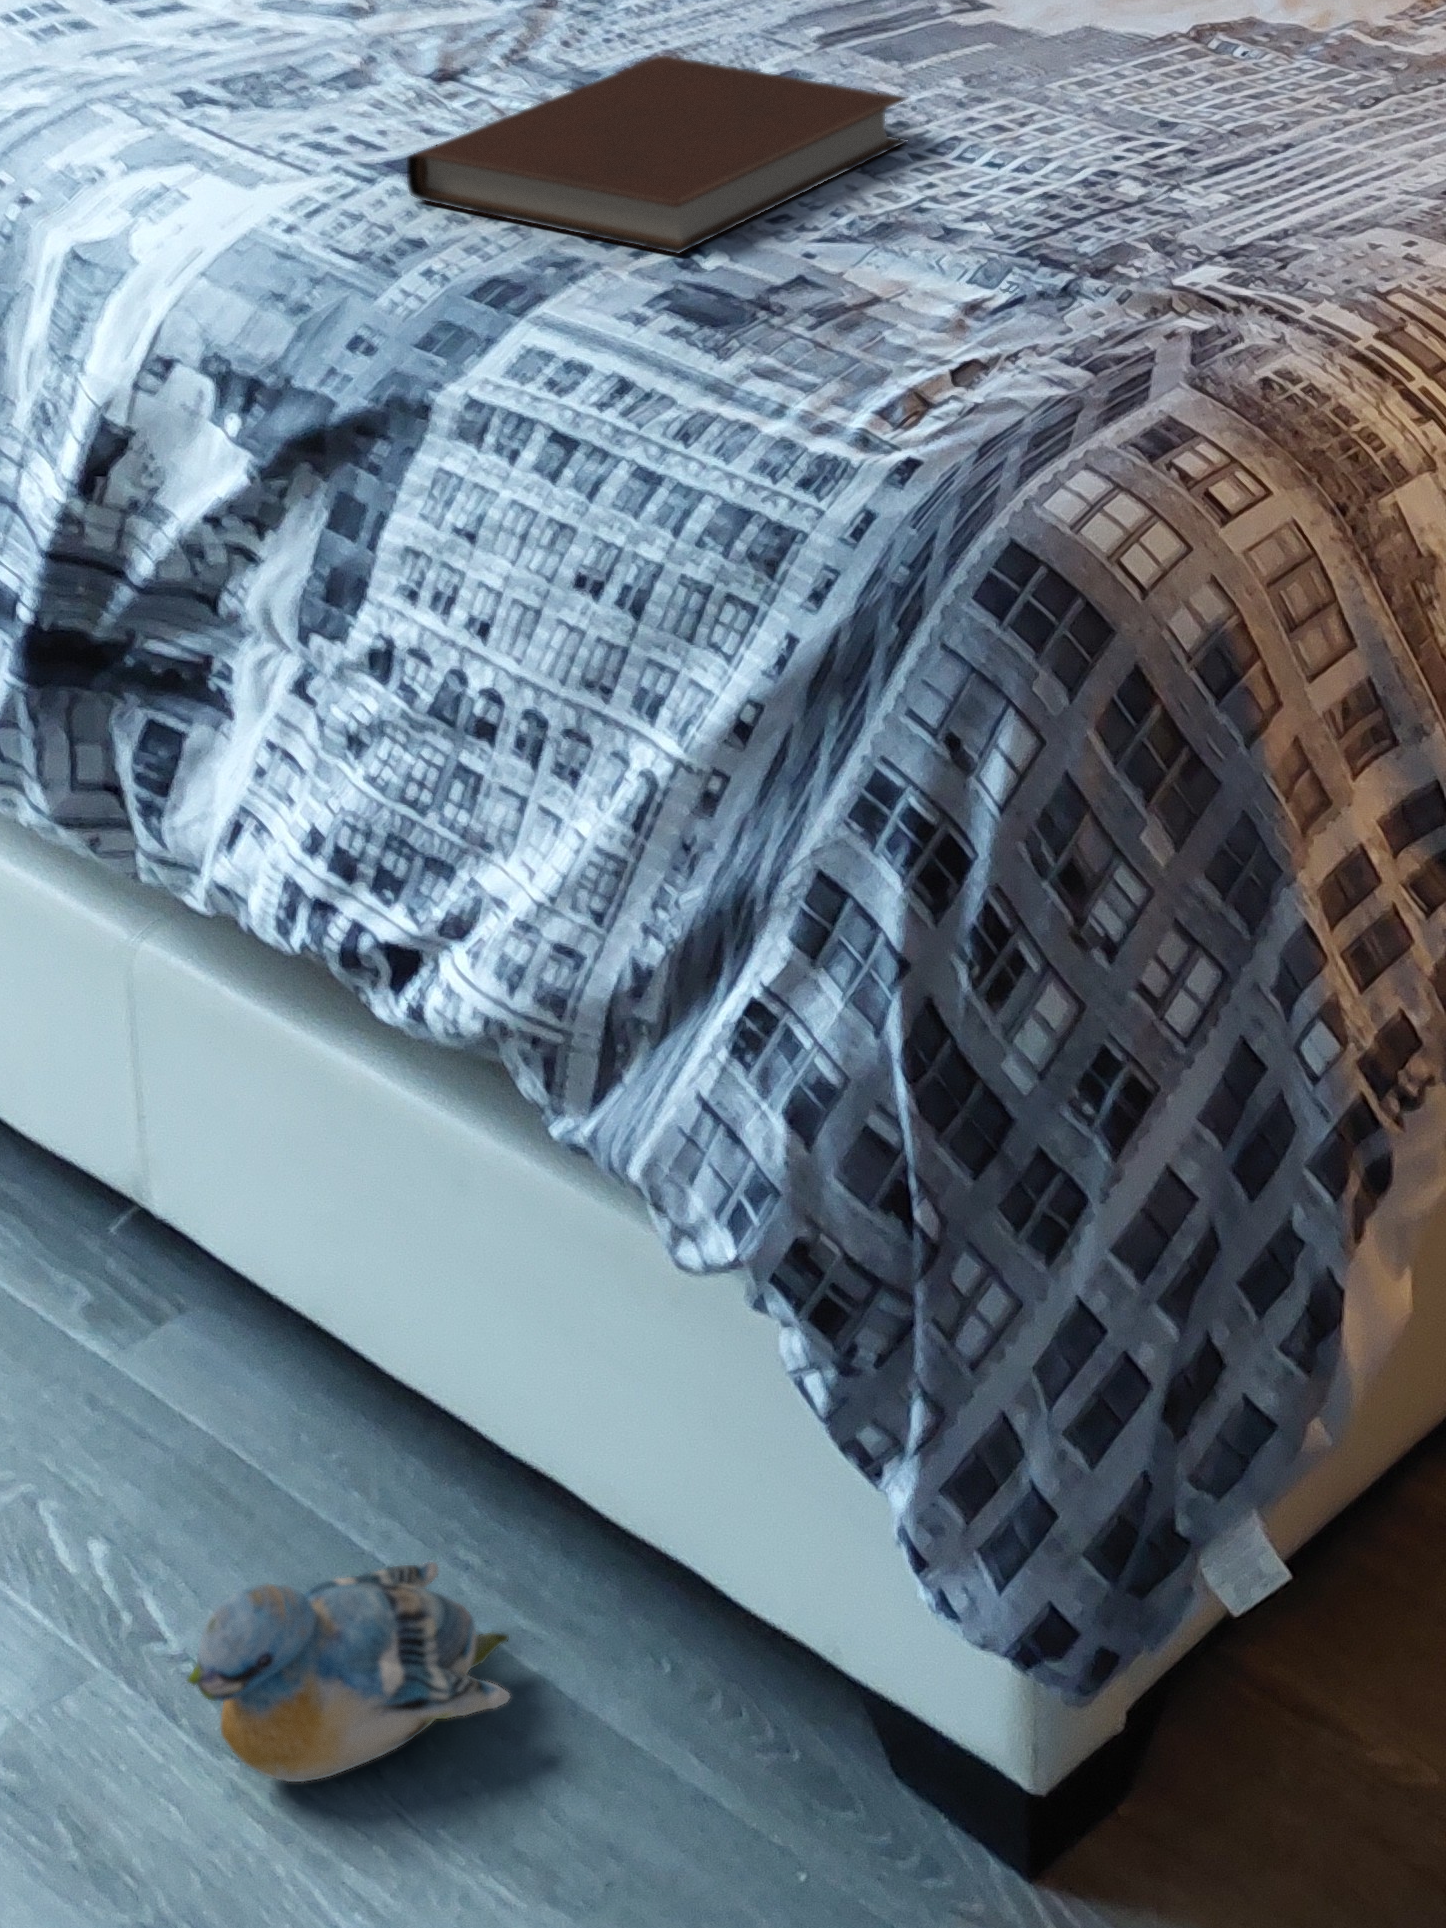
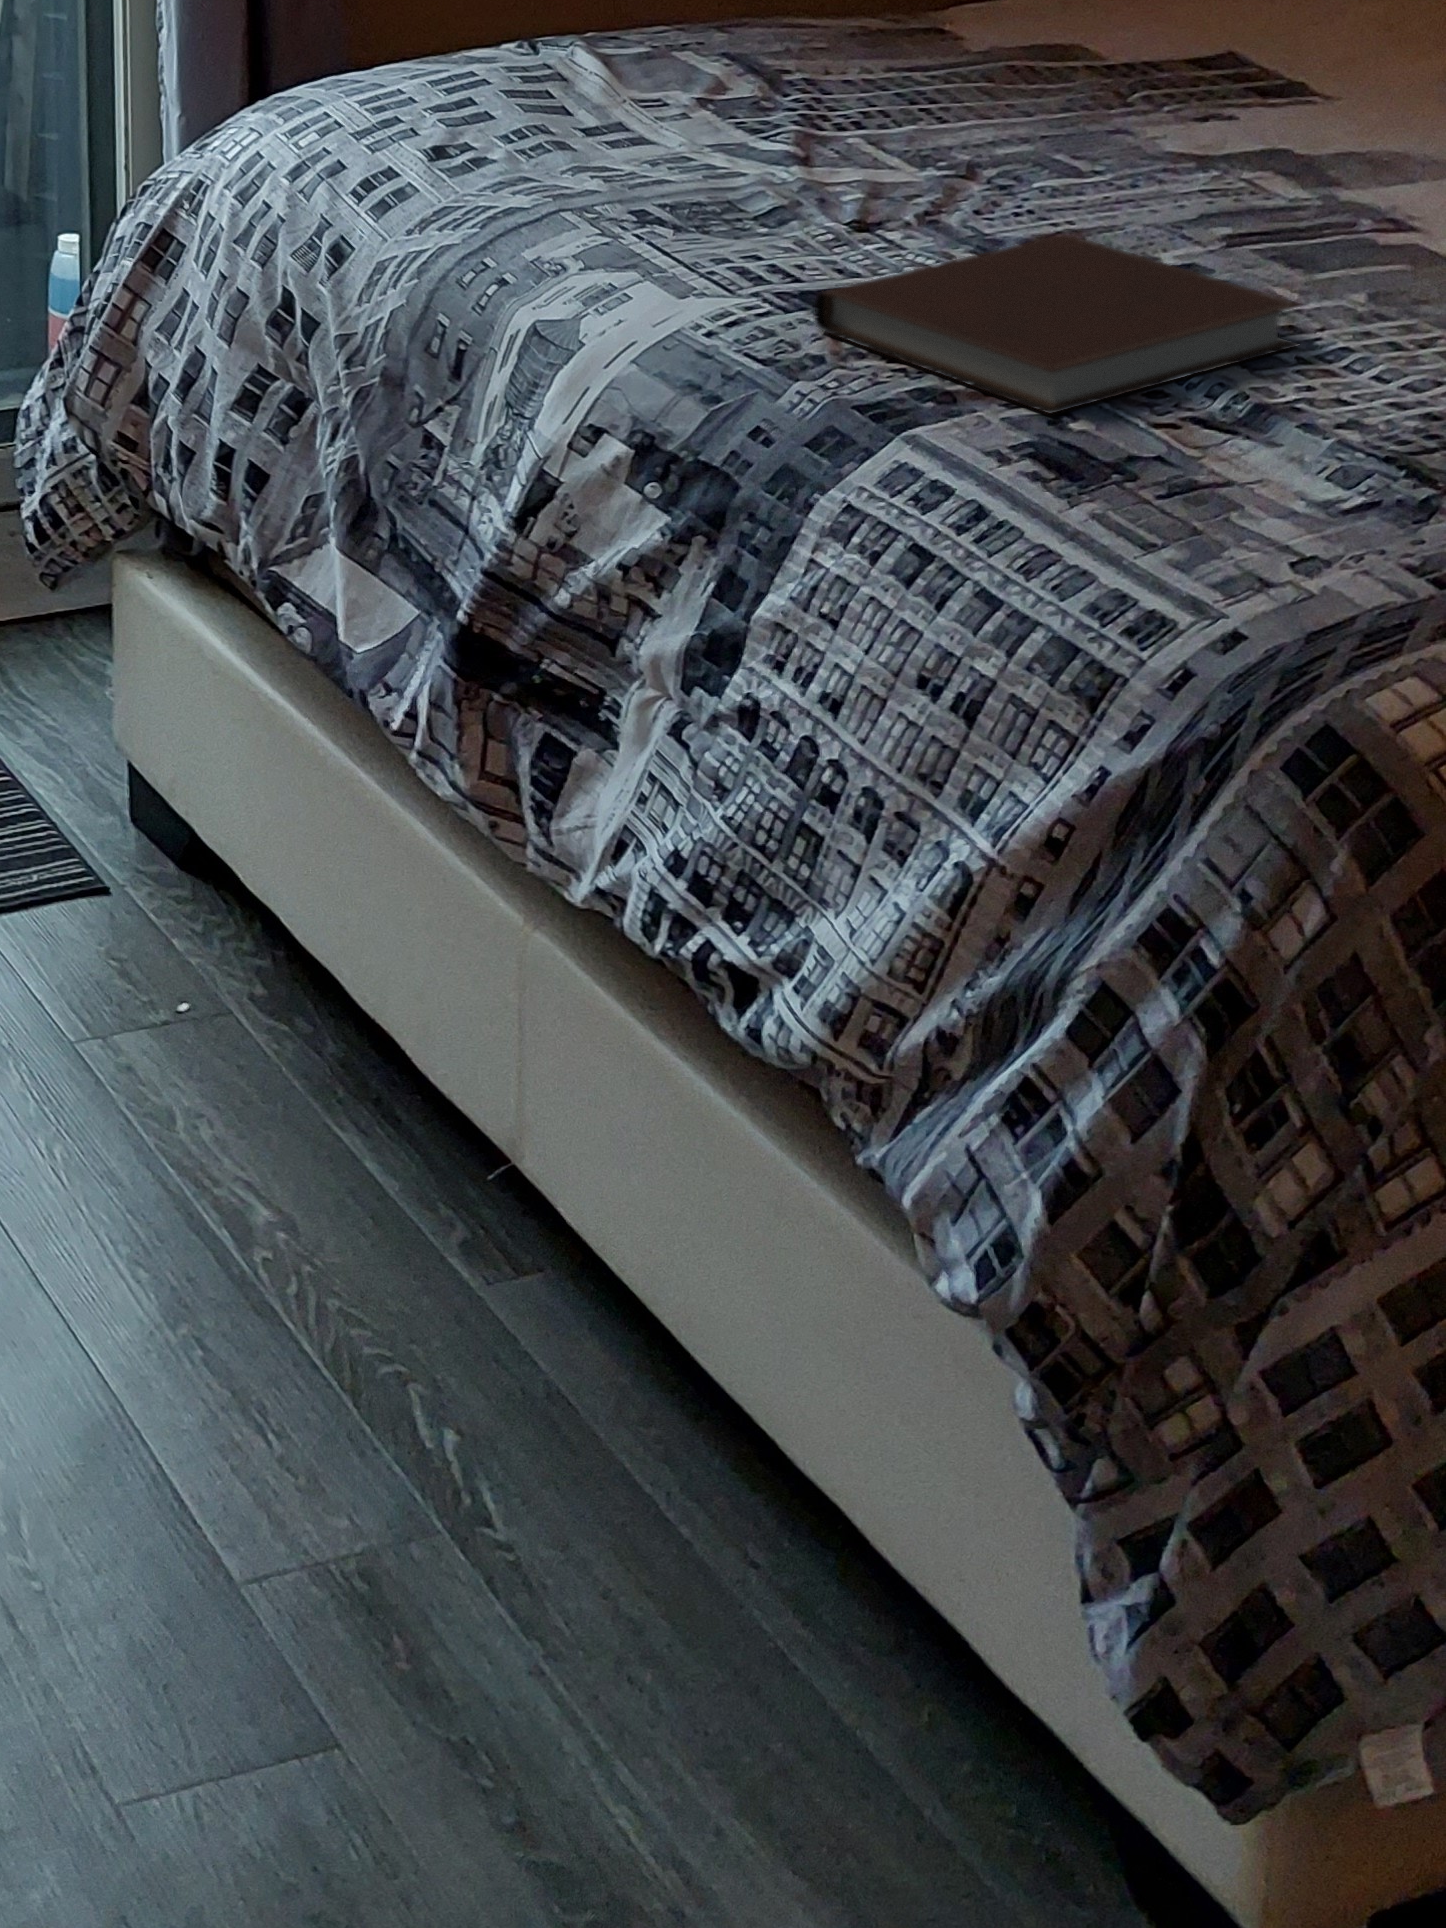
plush toy: present [188,1562,510,1782] -> none [490,1461,764,1653]

